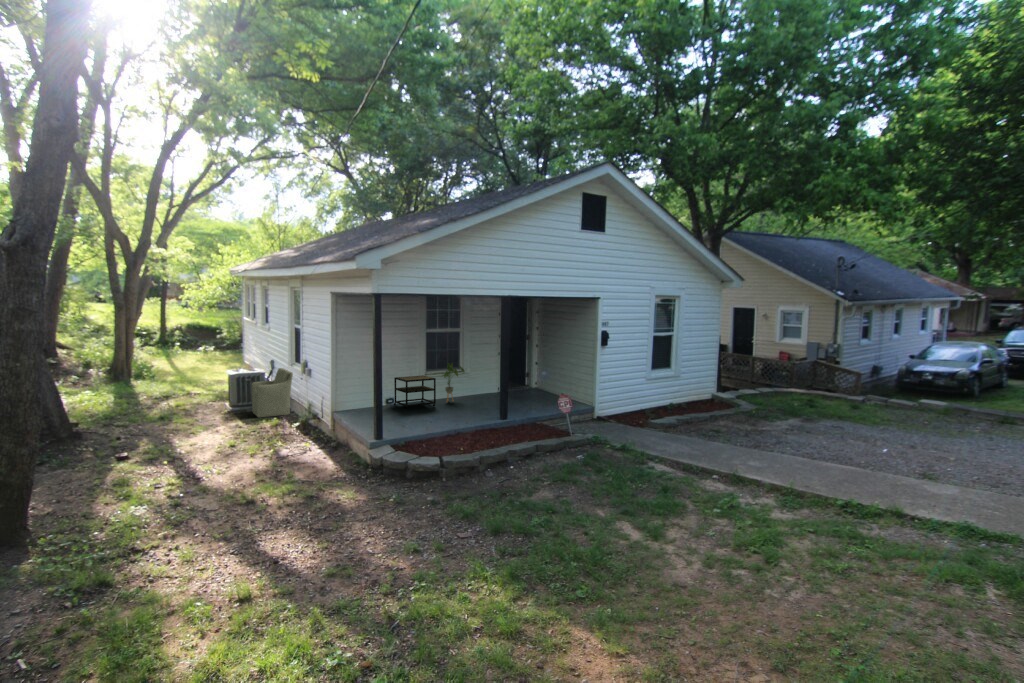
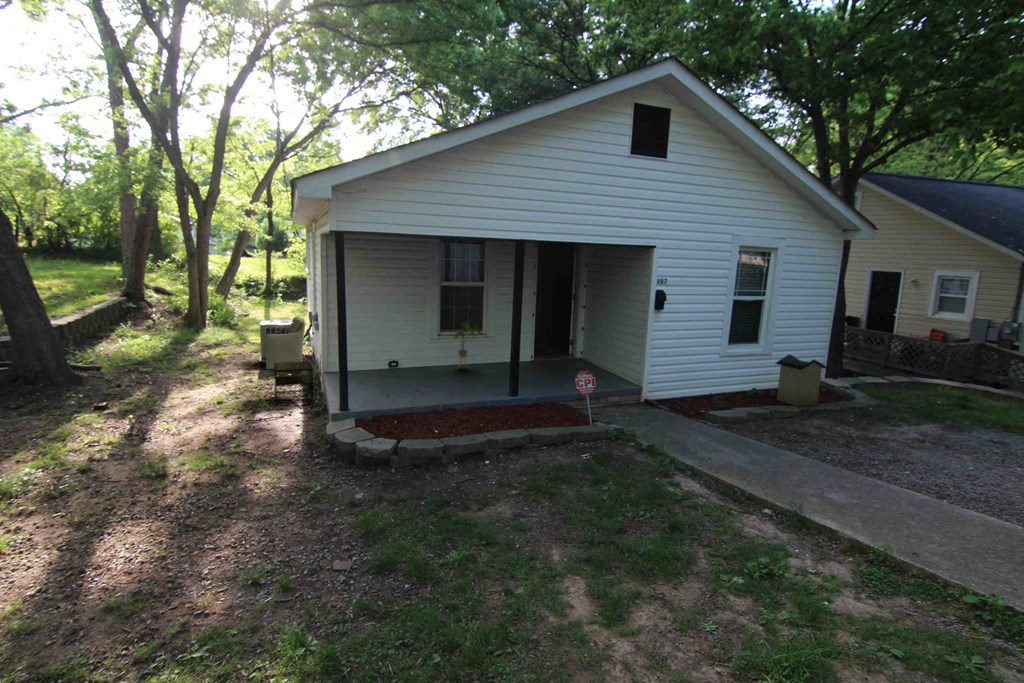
side table: present [394,375,436,409] -> present [274,361,313,406]
trash can: none [685,375,722,414] -> present [776,355,827,406]

